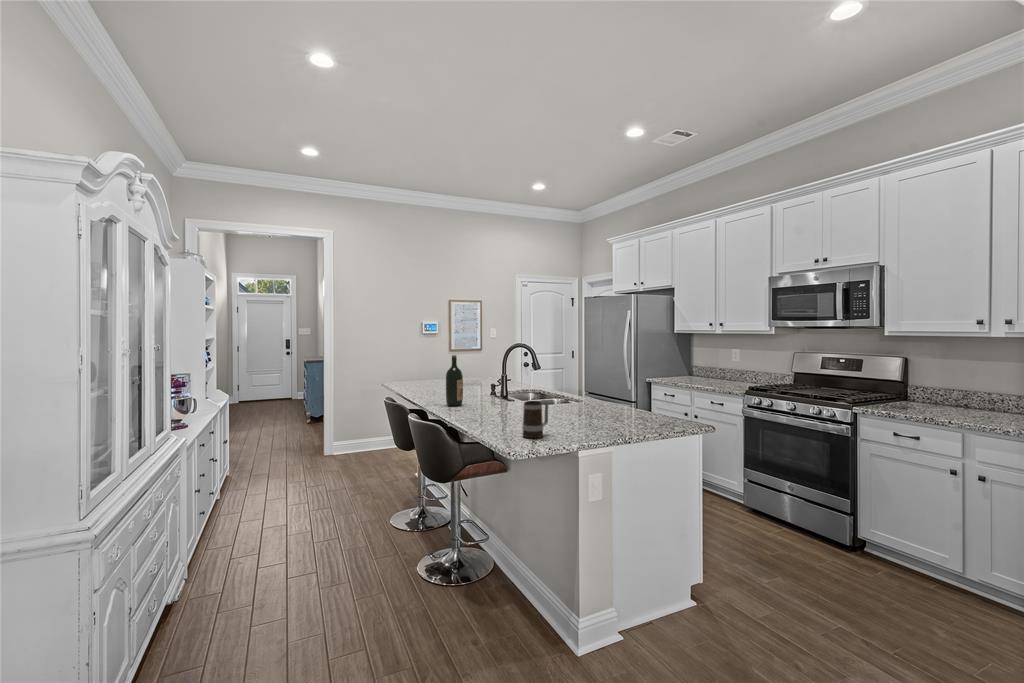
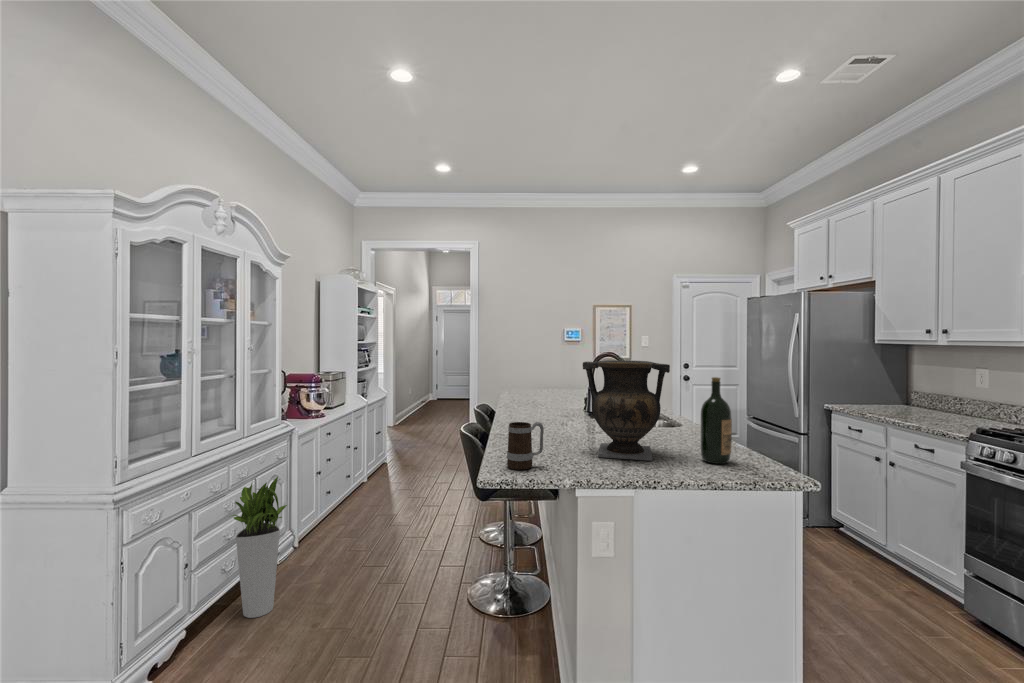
vase: none [551,350,618,424] -> present [583,360,670,461]
wine bottle: present [446,355,463,406] -> present [700,377,732,464]
planter: none [171,486,239,645] -> present [232,477,287,618]

